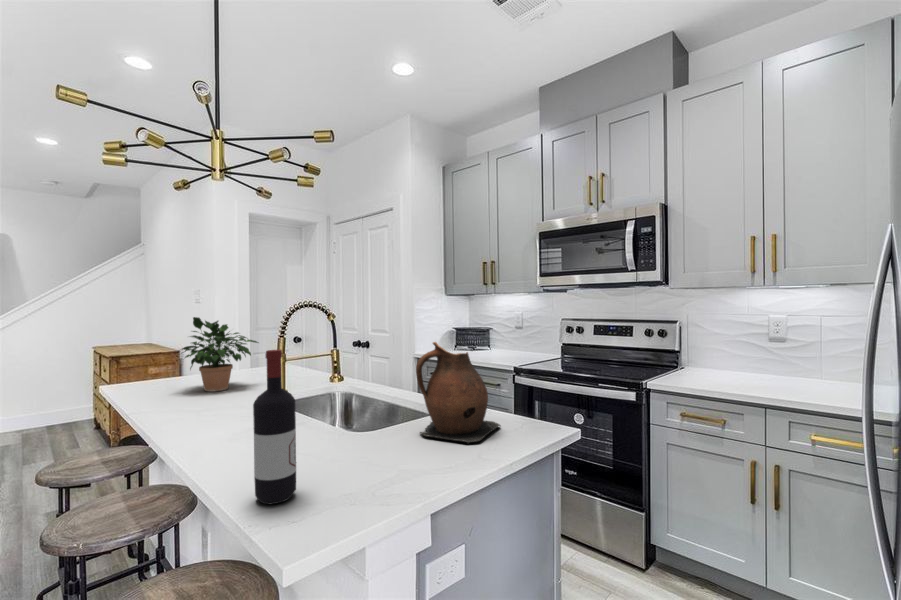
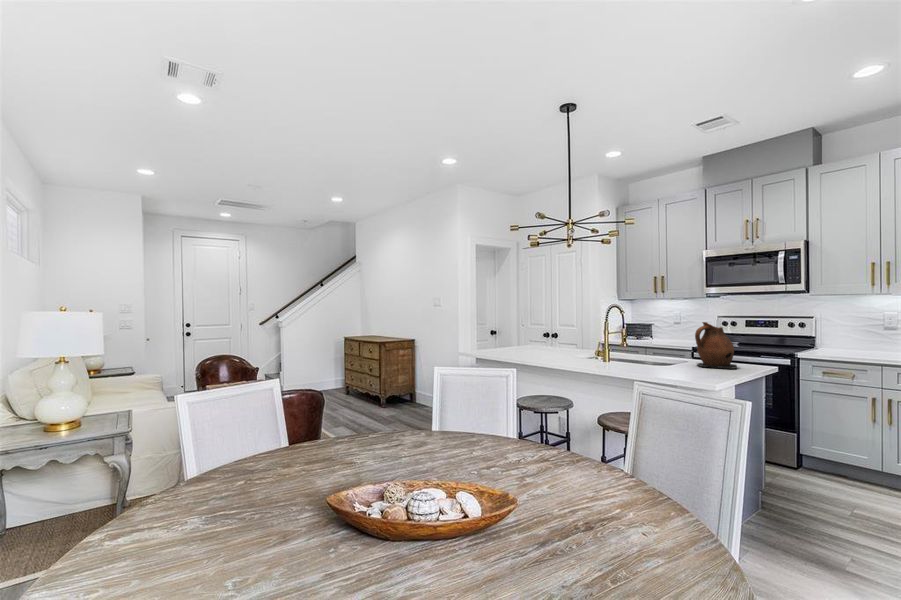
potted plant: present [182,317,259,392] -> none [507,311,549,354]
wine bottle: present [253,350,296,504] -> none [674,319,692,377]

